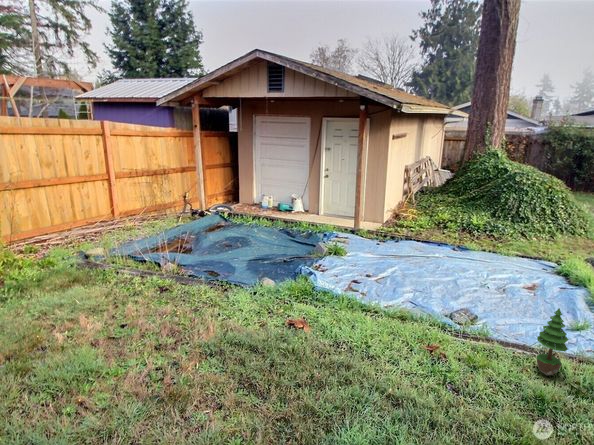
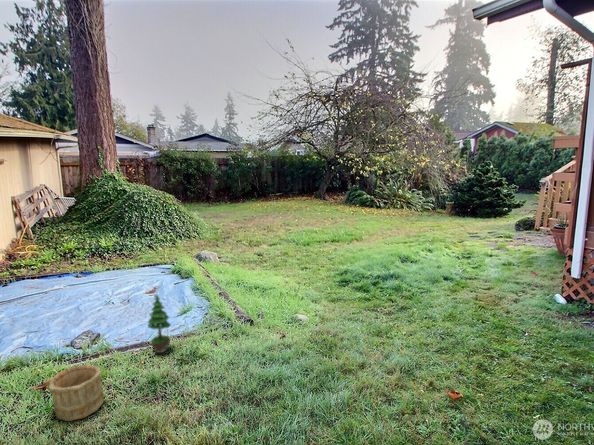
wooden bucket: none [433,353,485,412] -> present [49,364,104,421]

